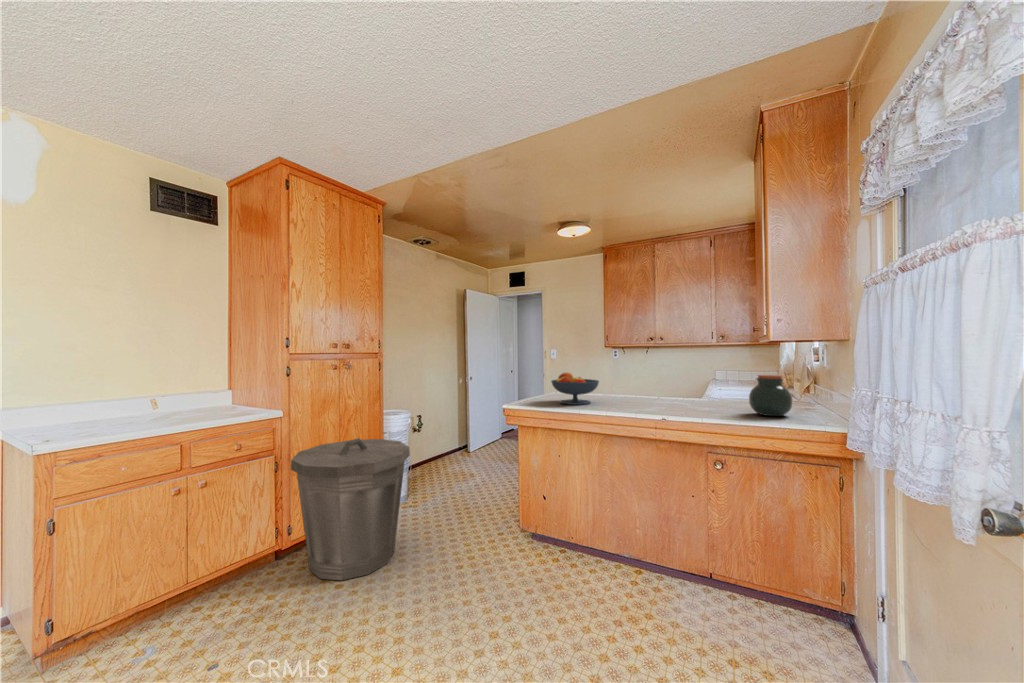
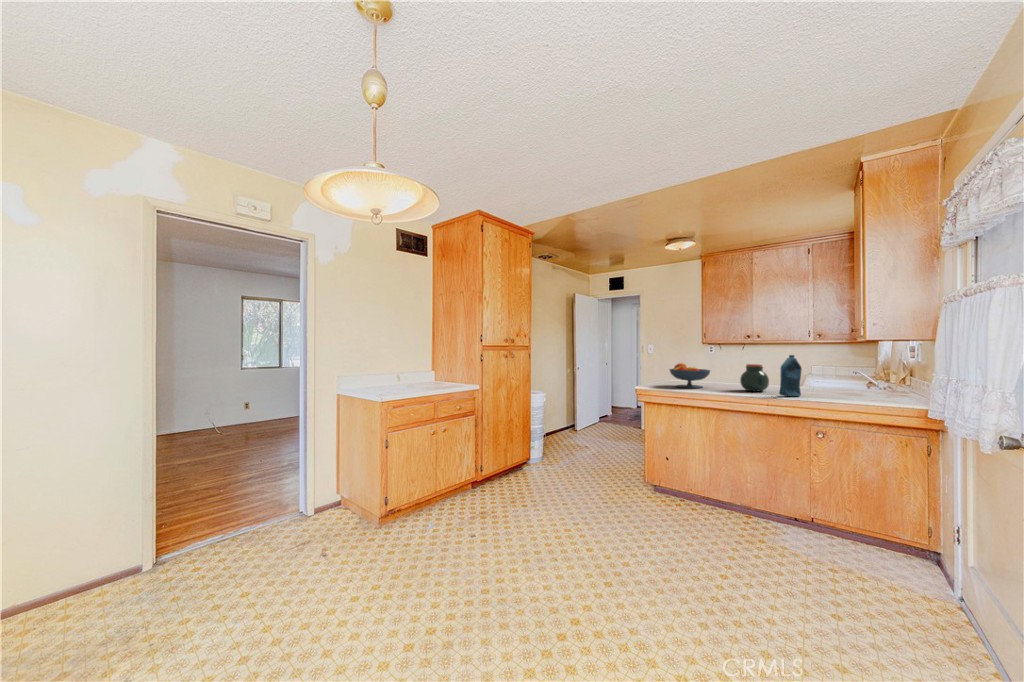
bottle: none [672,362,698,416] -> present [779,355,802,397]
jar: present [749,375,792,416] -> present [740,364,769,391]
trash can: present [291,438,410,580] -> none [487,407,563,502]

